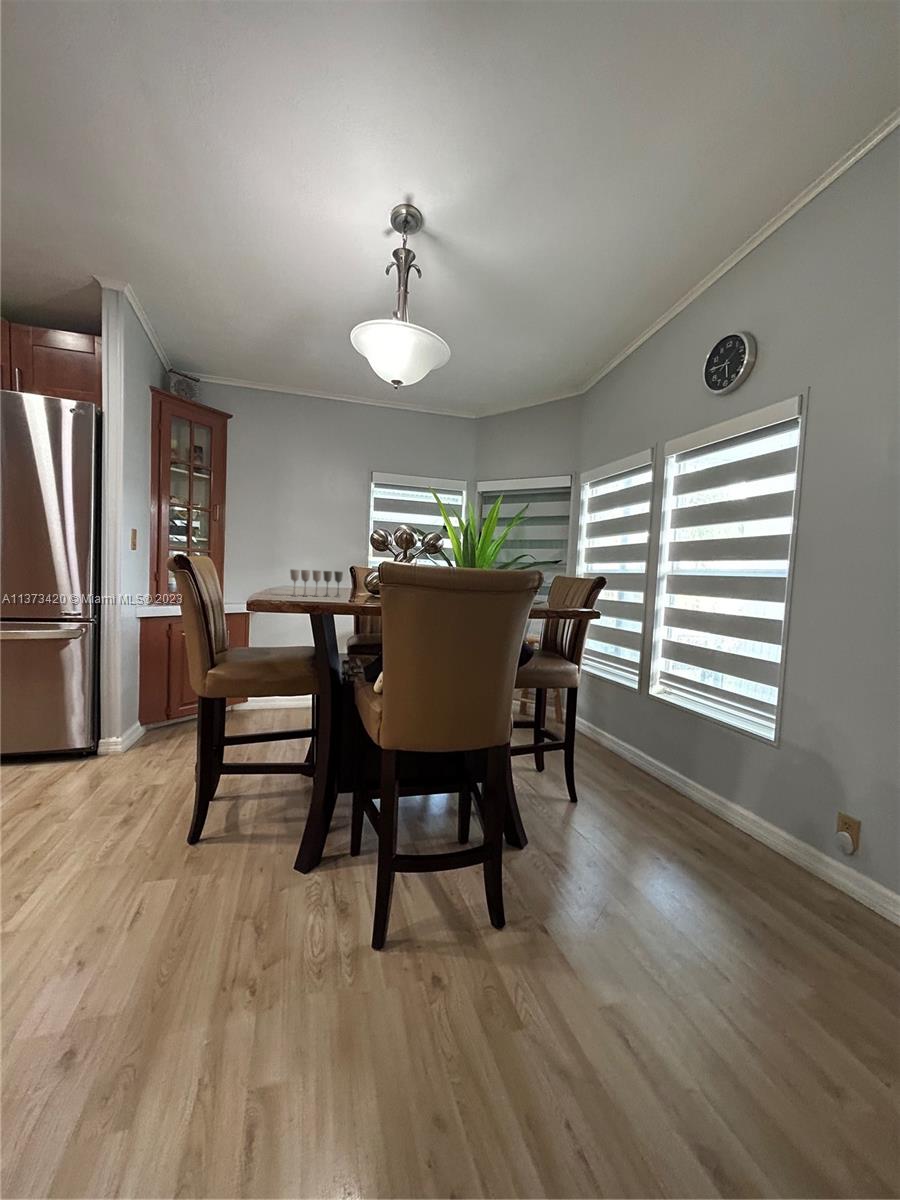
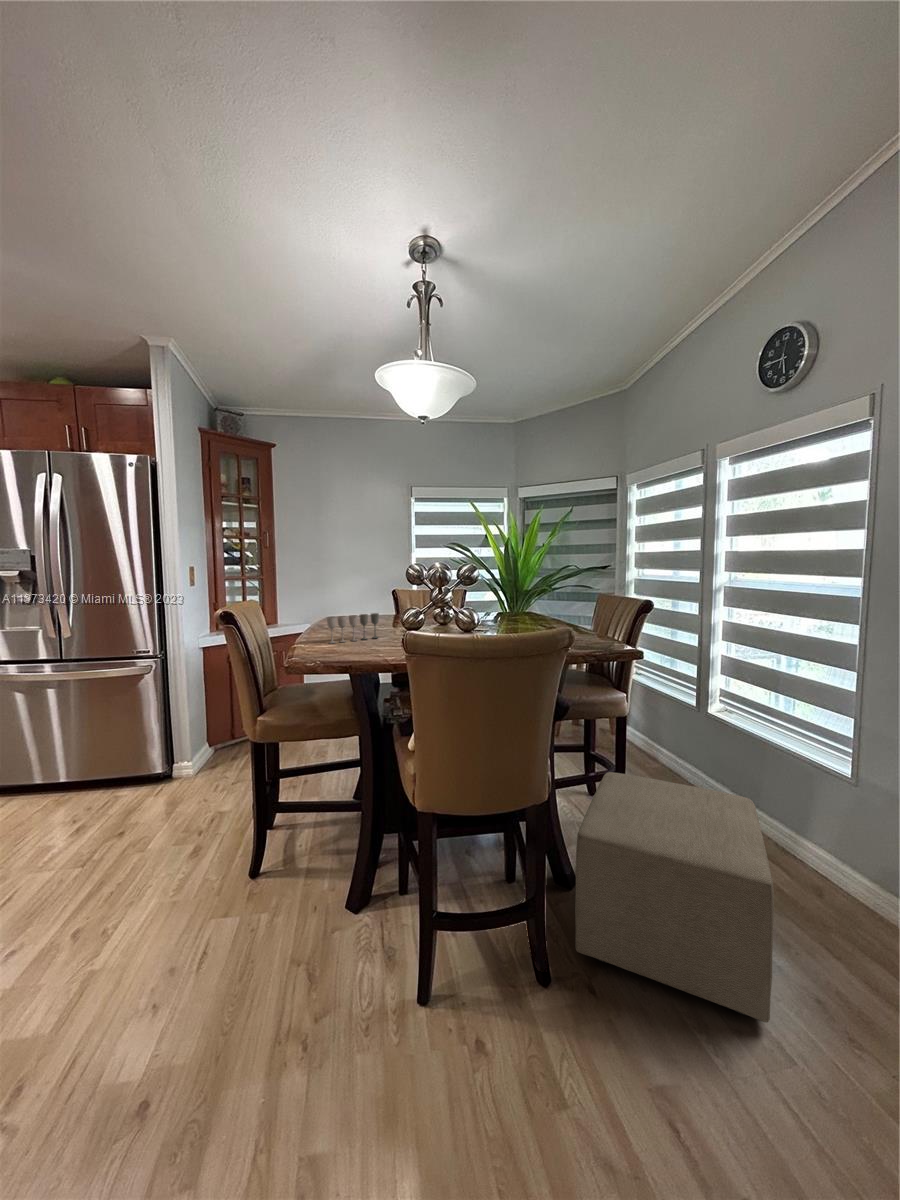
ottoman: none [527,736,710,946] -> present [575,772,774,1023]

